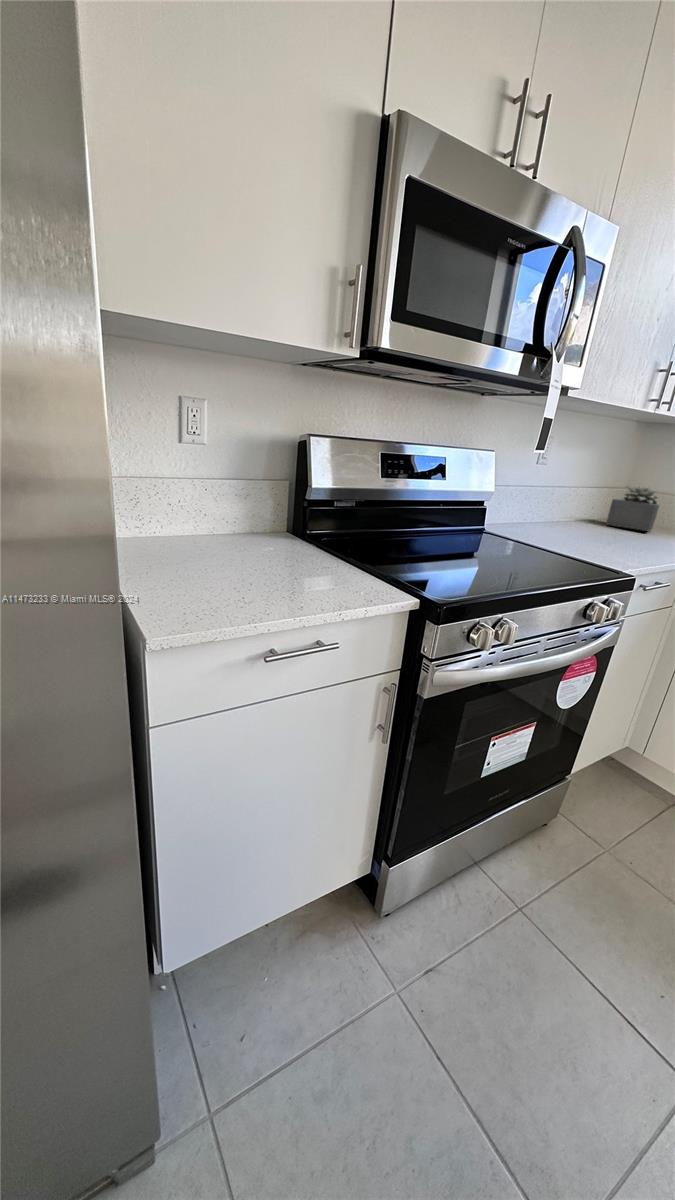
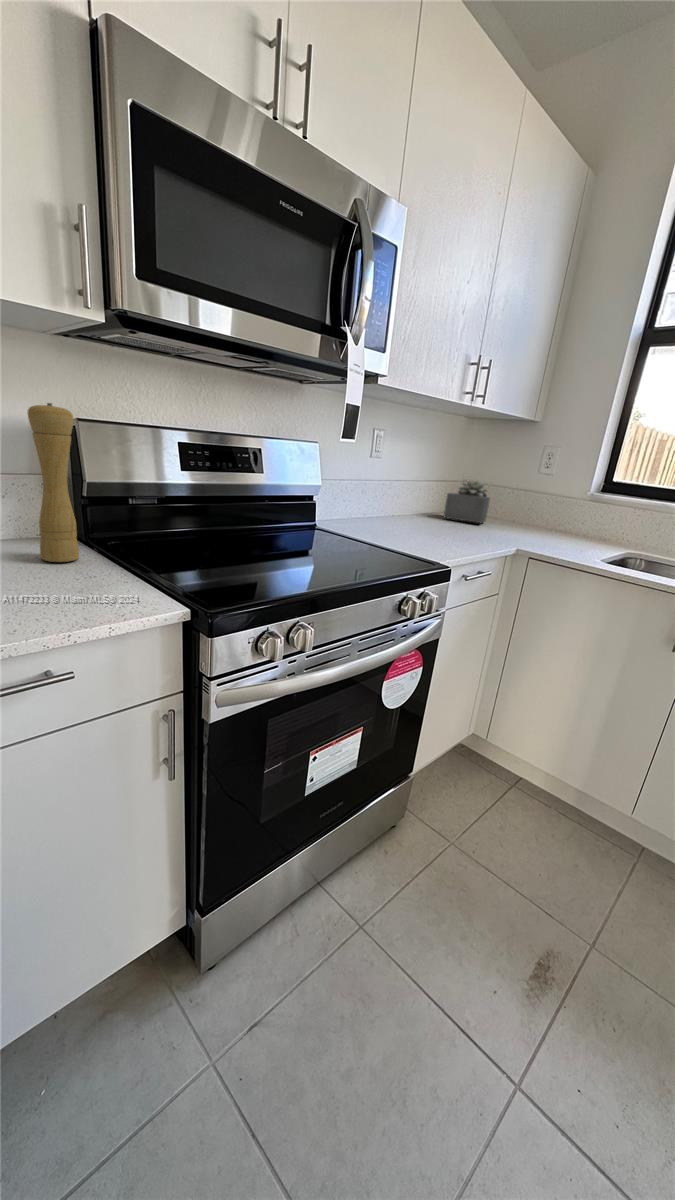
pepper mill: none [282,423,321,554] -> present [28,403,79,562]

